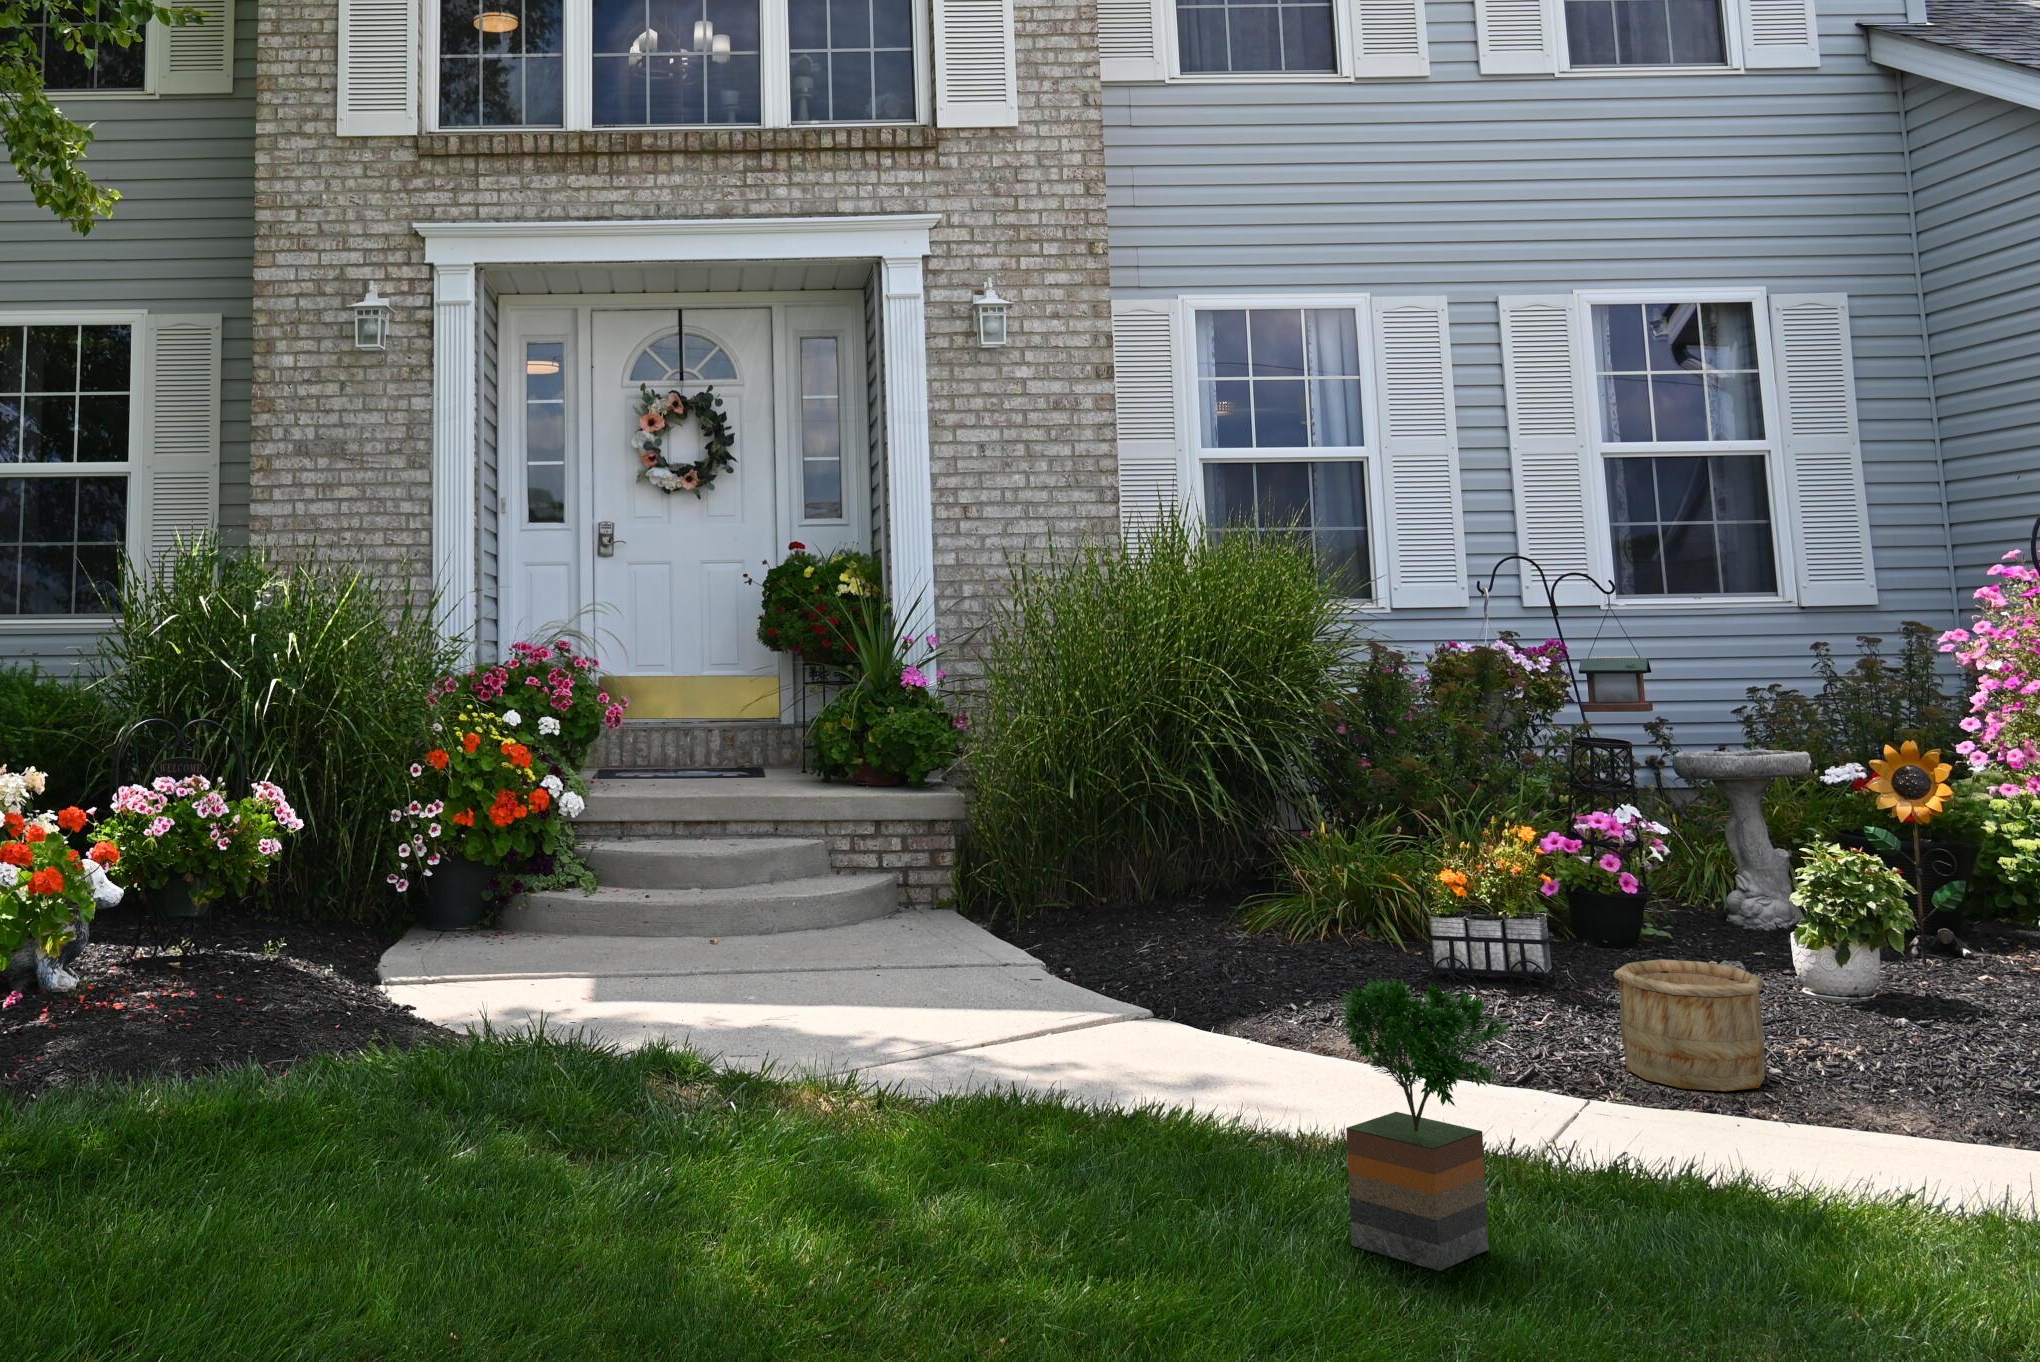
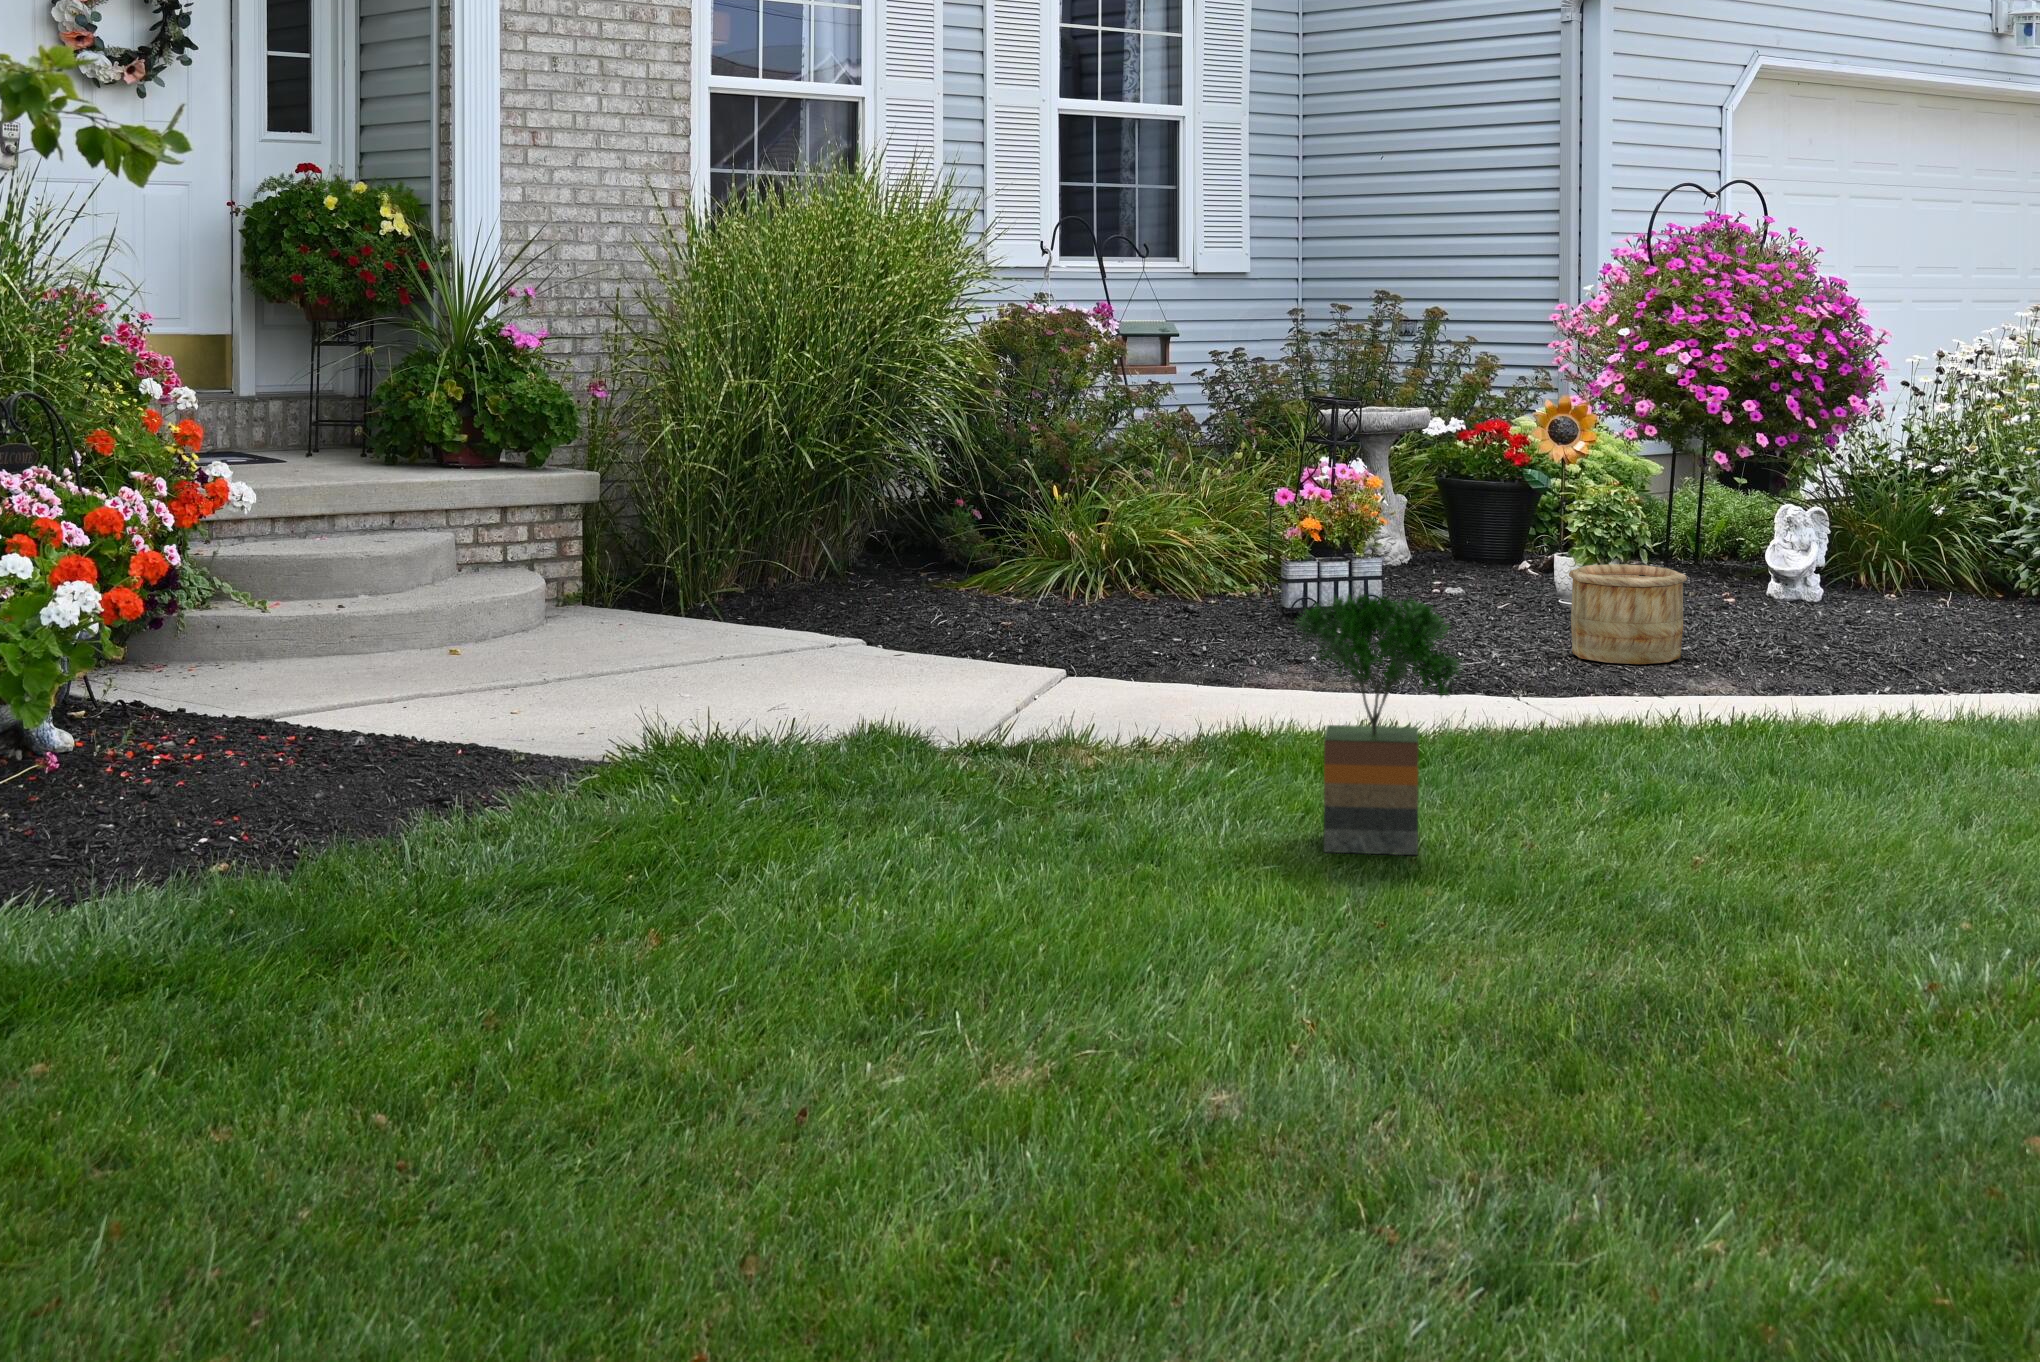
potted tree: present [1340,978,1510,1271] -> present [1298,594,1462,855]

